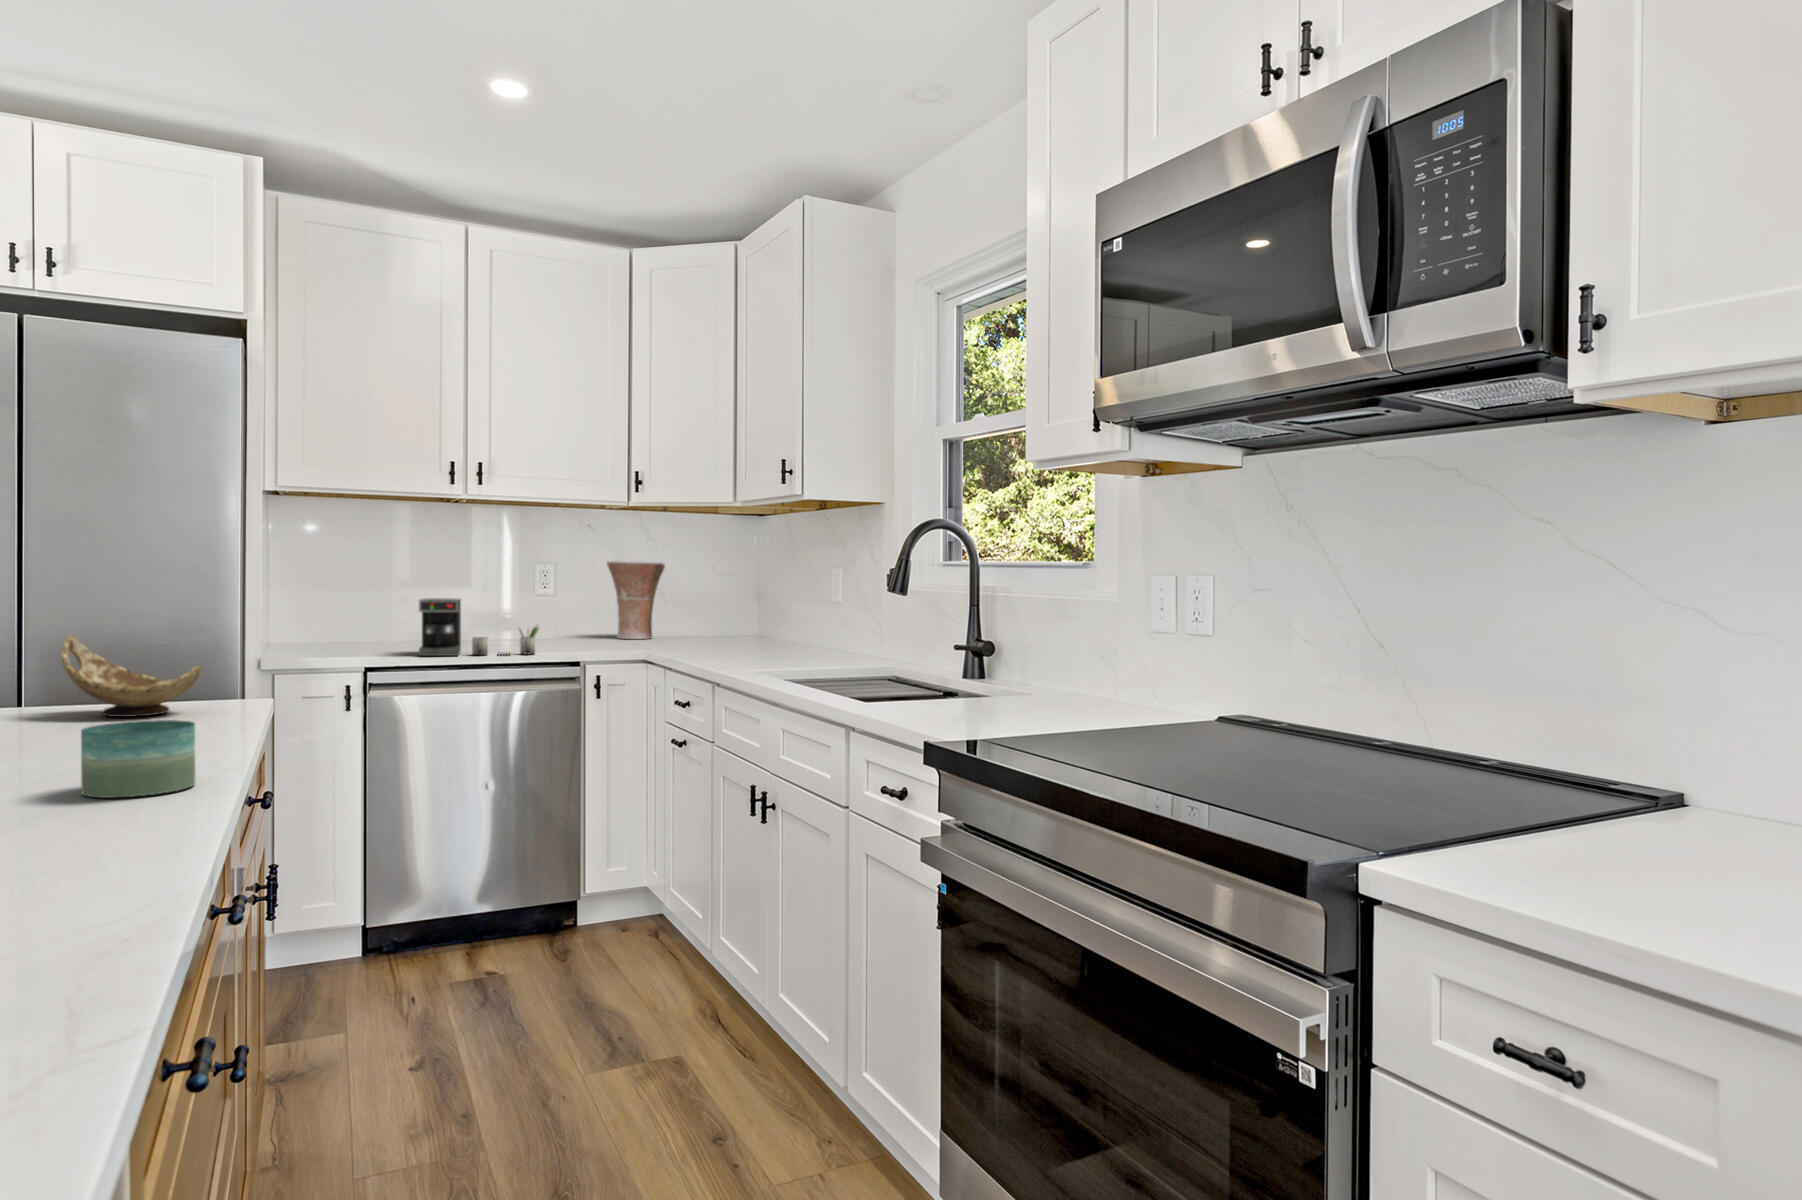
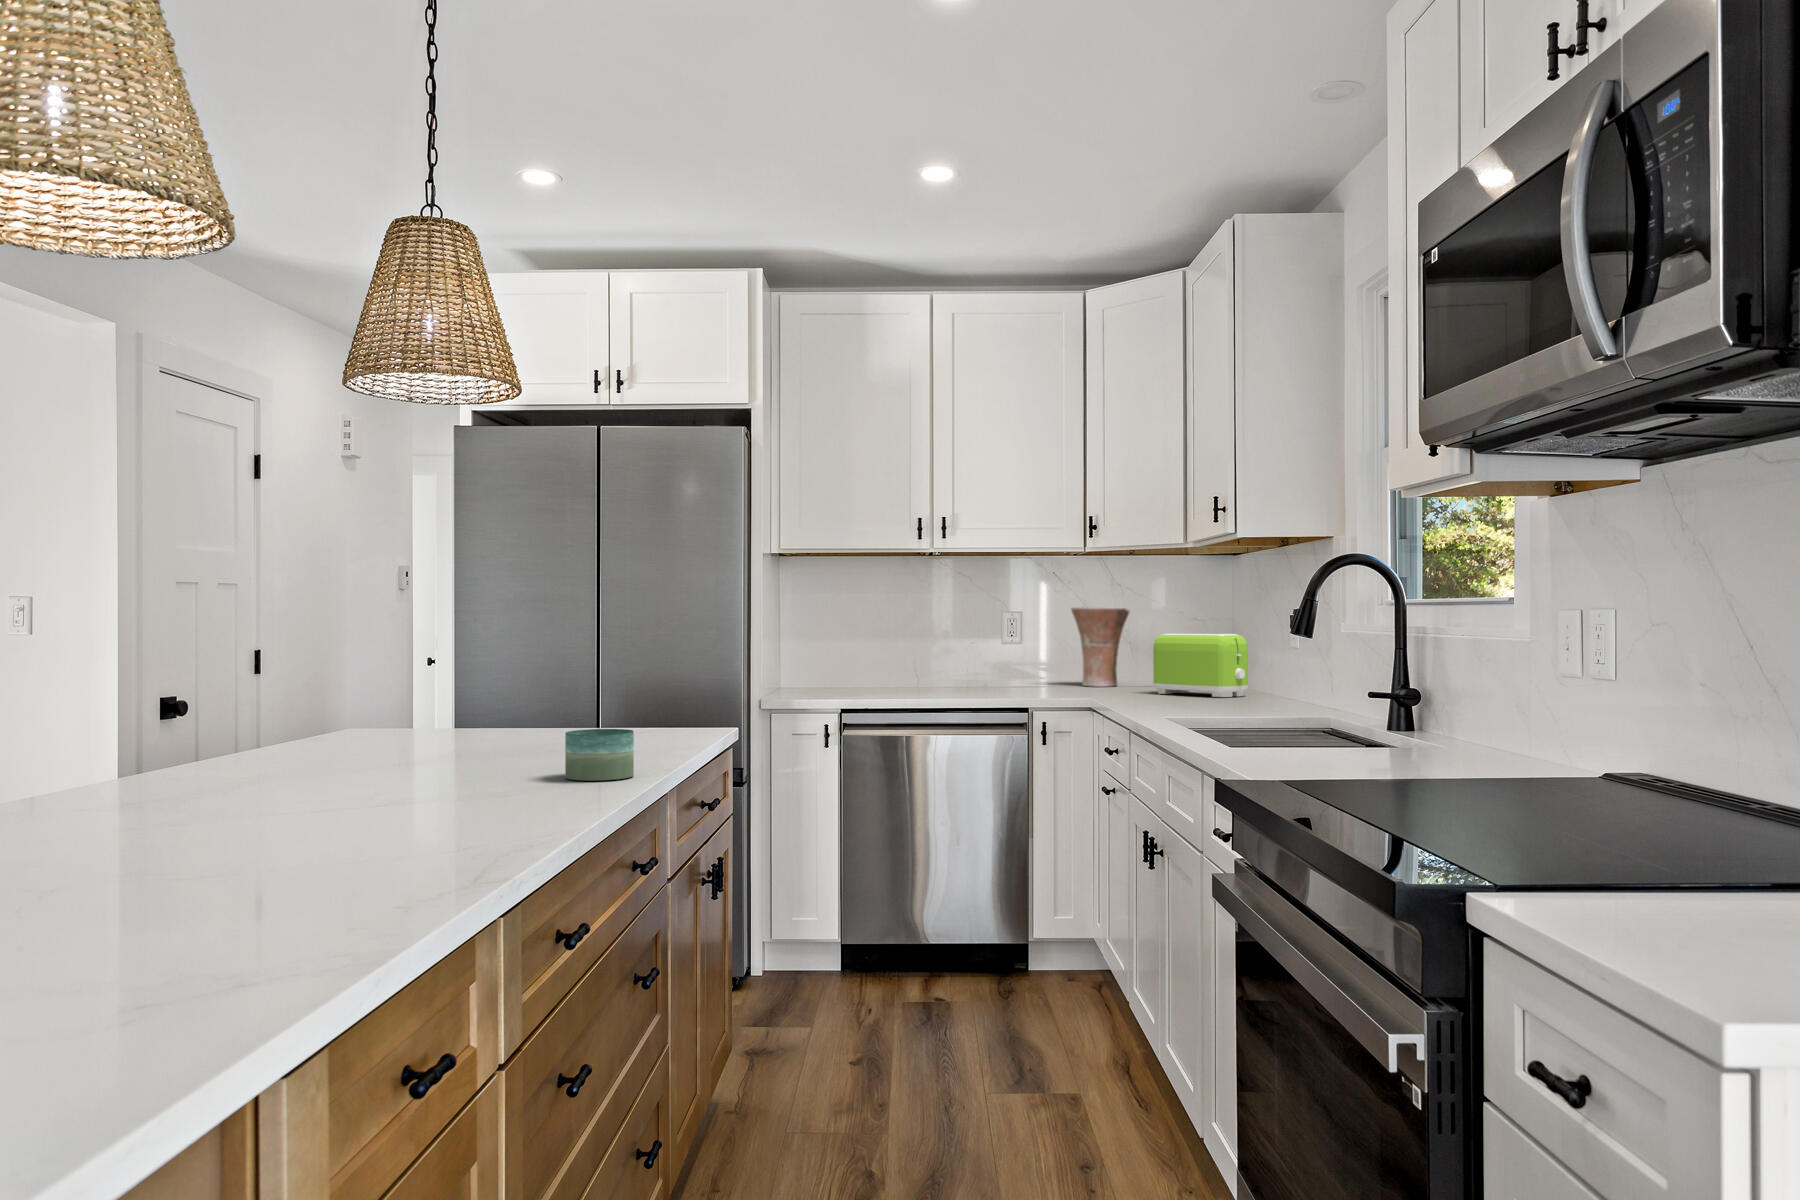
toaster: none [701,588,790,648] -> present [1153,633,1248,697]
coffee maker: present [419,598,539,656] -> none [882,645,988,698]
decorative bowl: present [61,635,201,717] -> none [593,670,680,734]

